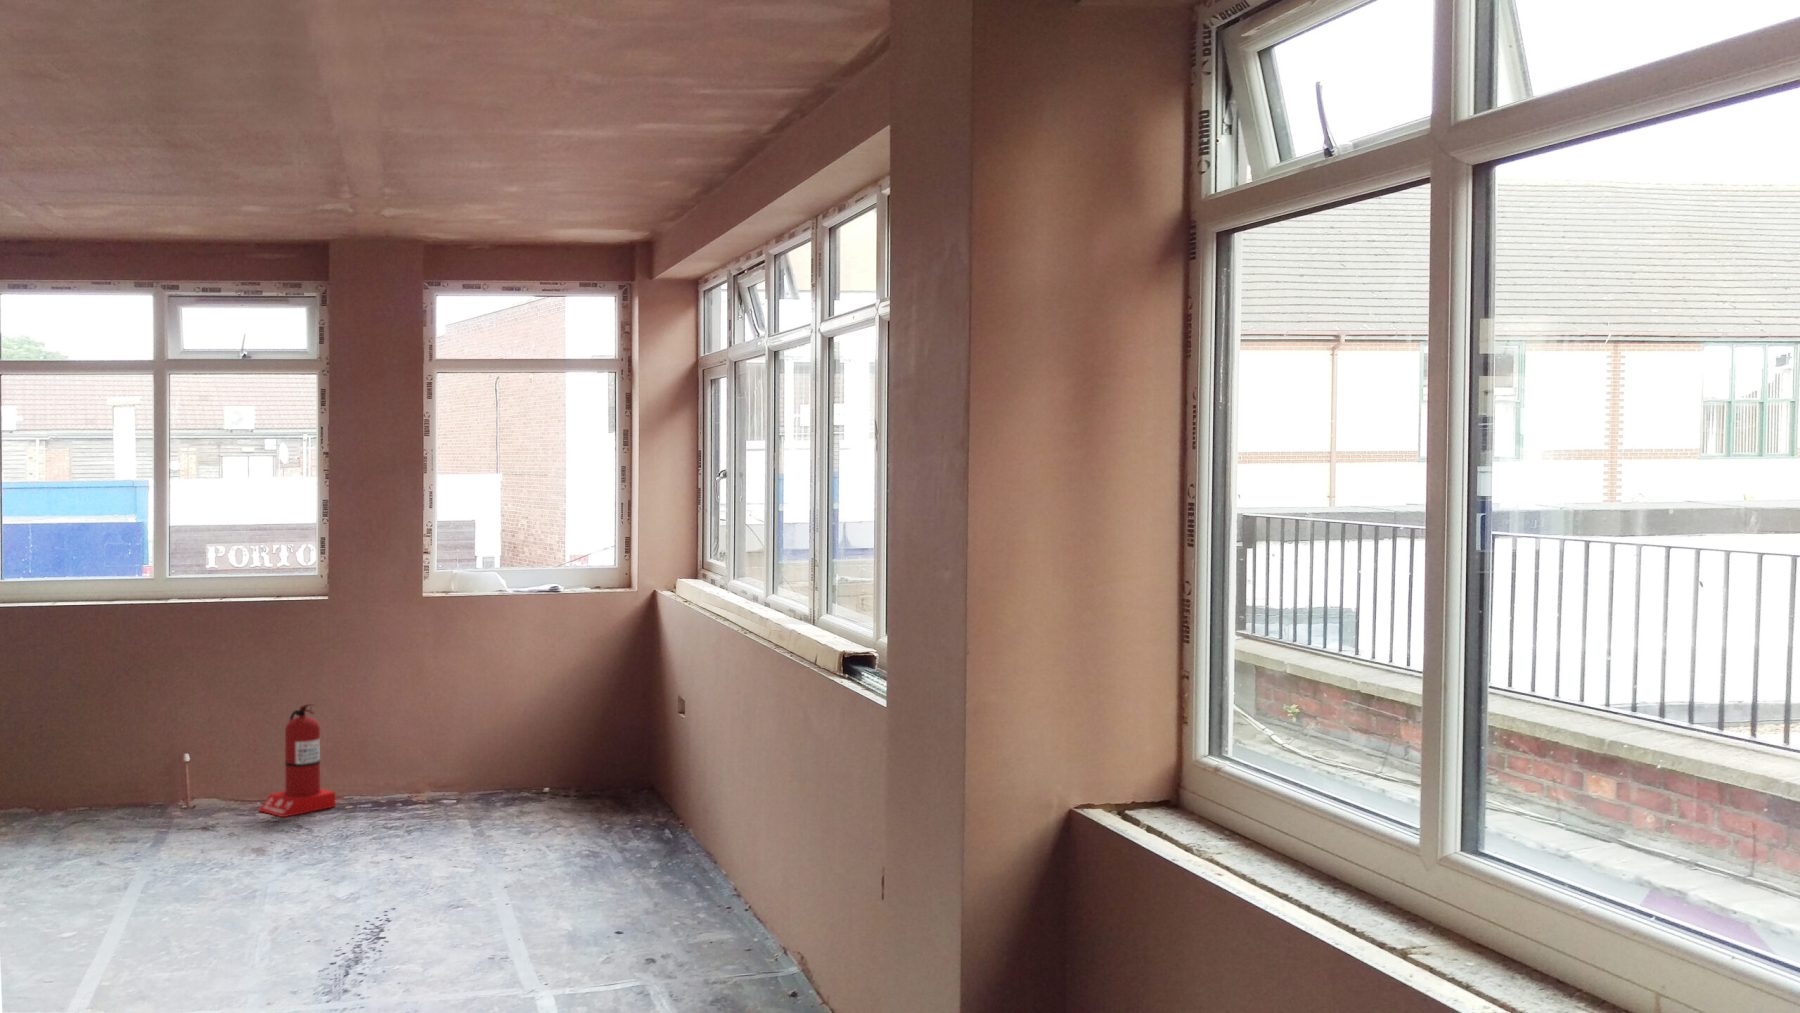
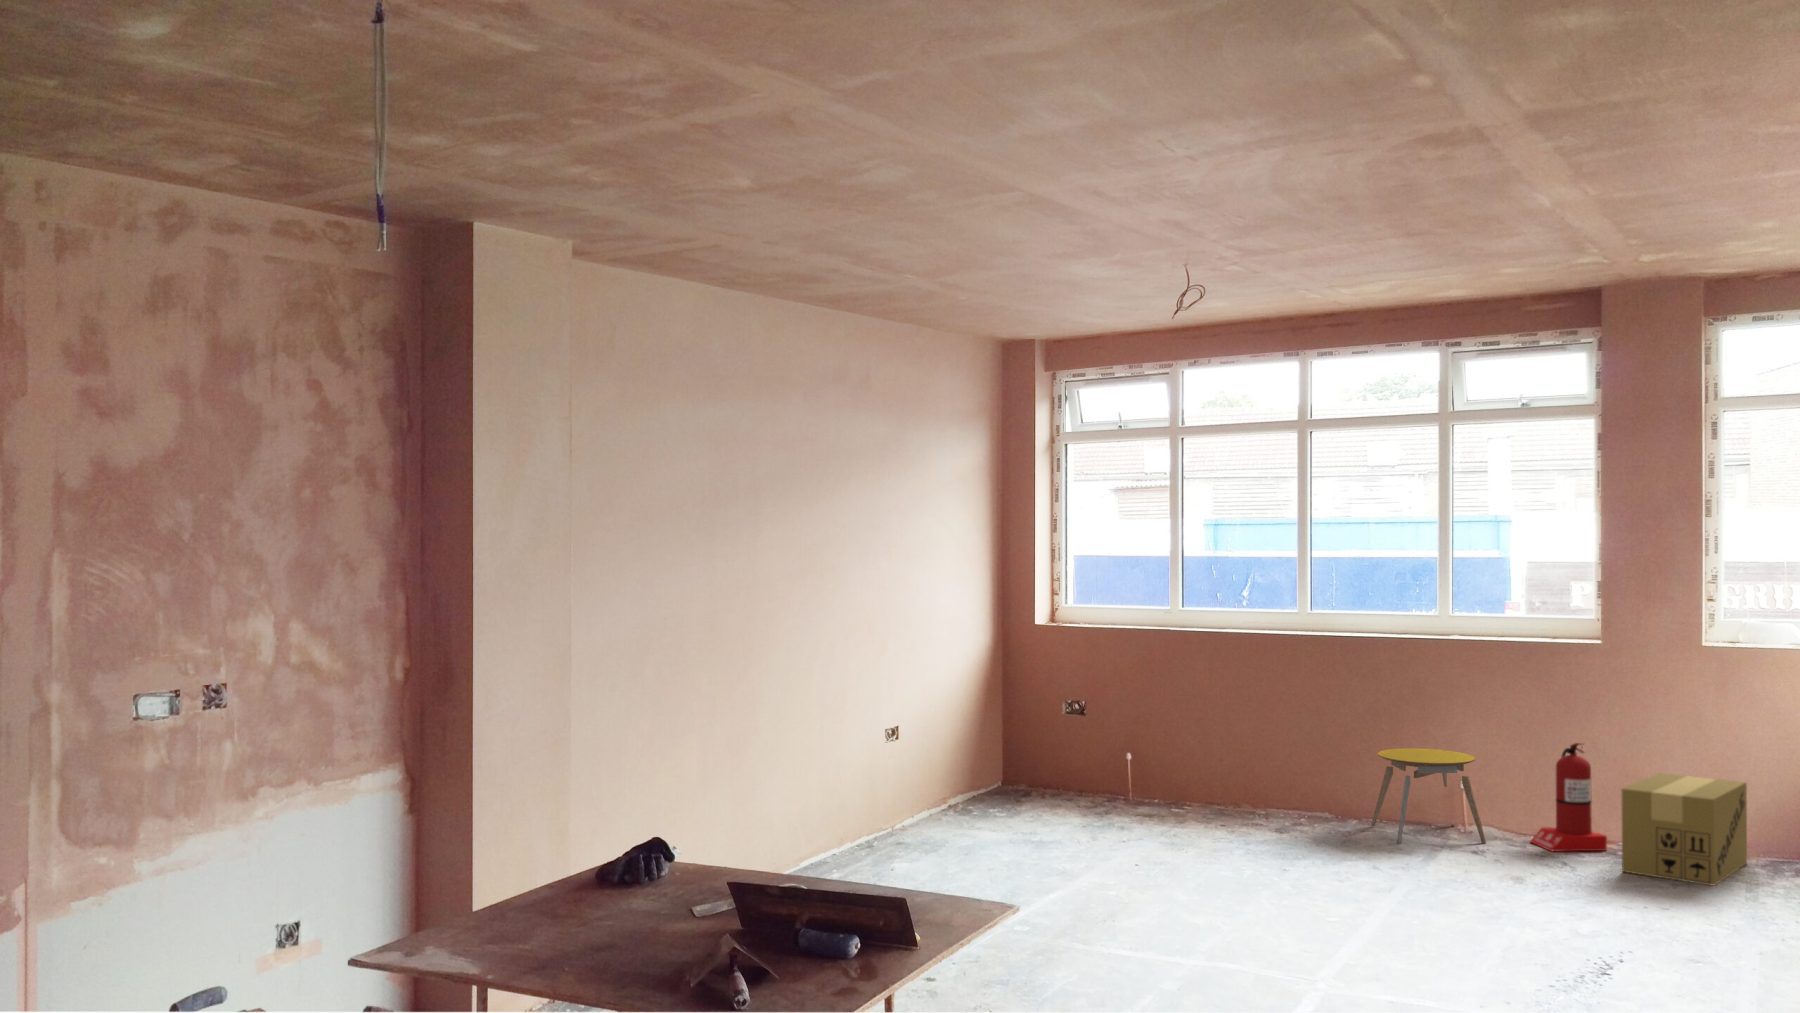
cardboard box: none [357,723,460,827] -> present [1621,773,1747,885]
stool: none [78,727,215,838] -> present [1371,748,1486,844]

